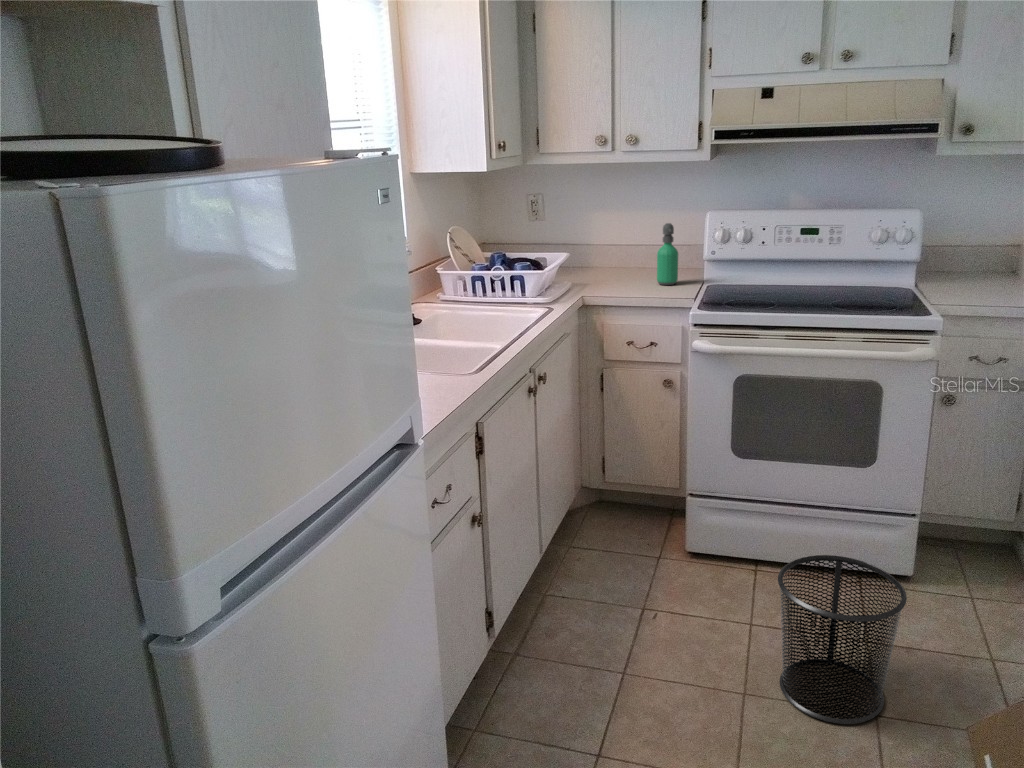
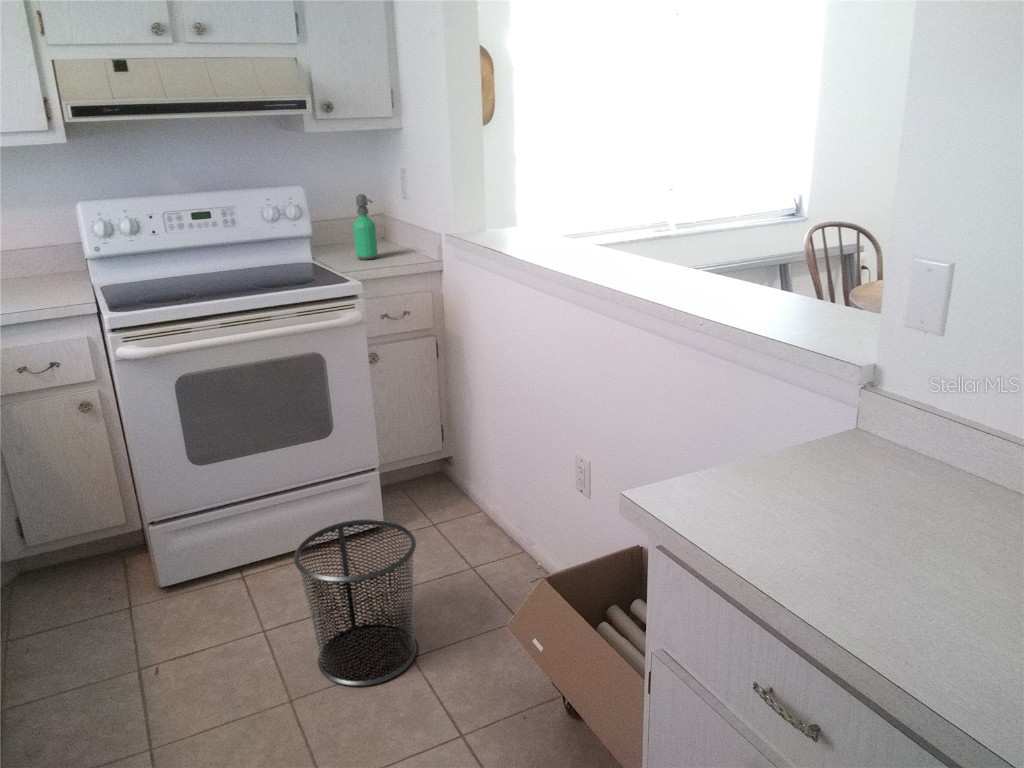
soap dispenser: present [657,223,678,285] -> present [353,194,378,260]

